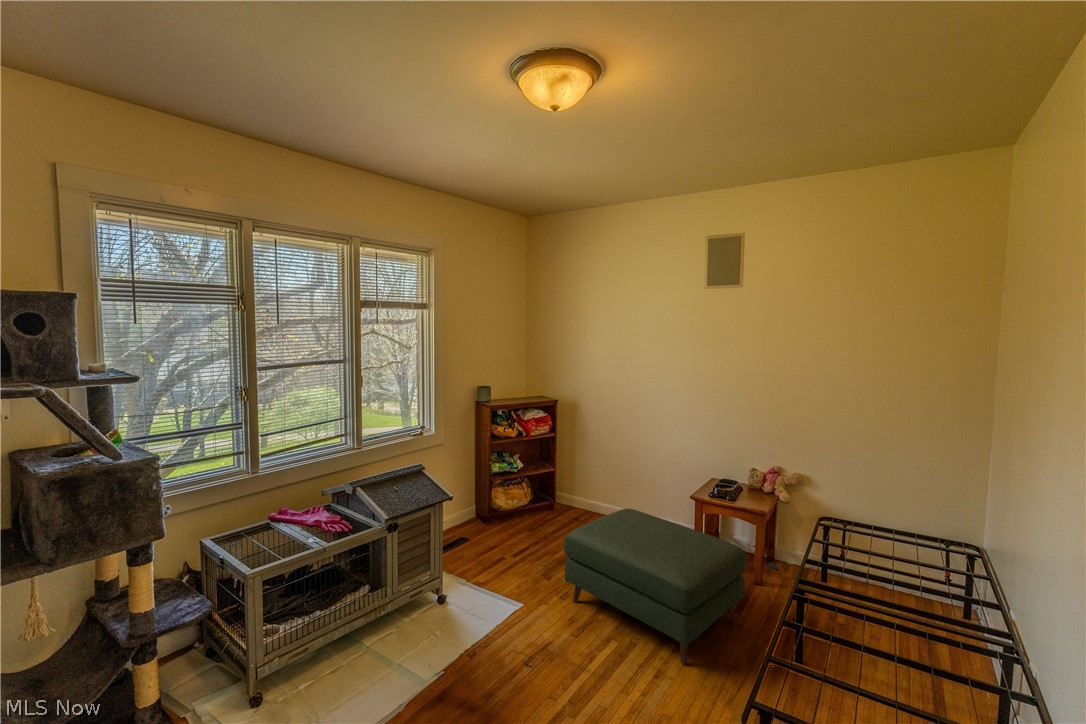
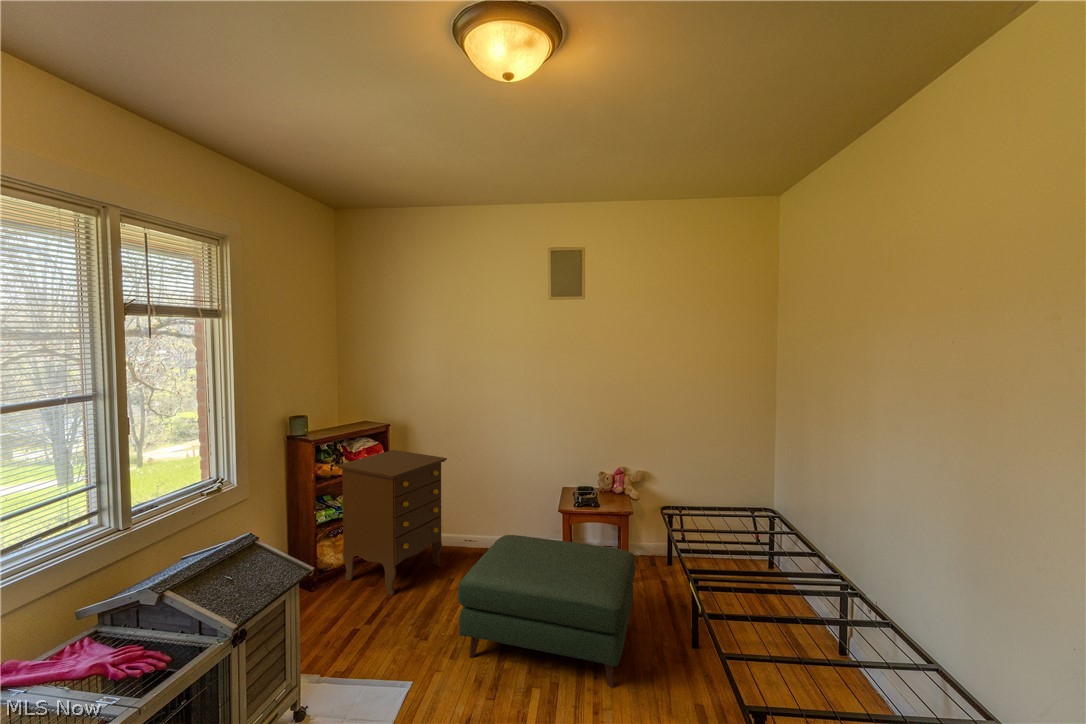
dresser: none [508,422,596,542] -> present [337,450,447,595]

